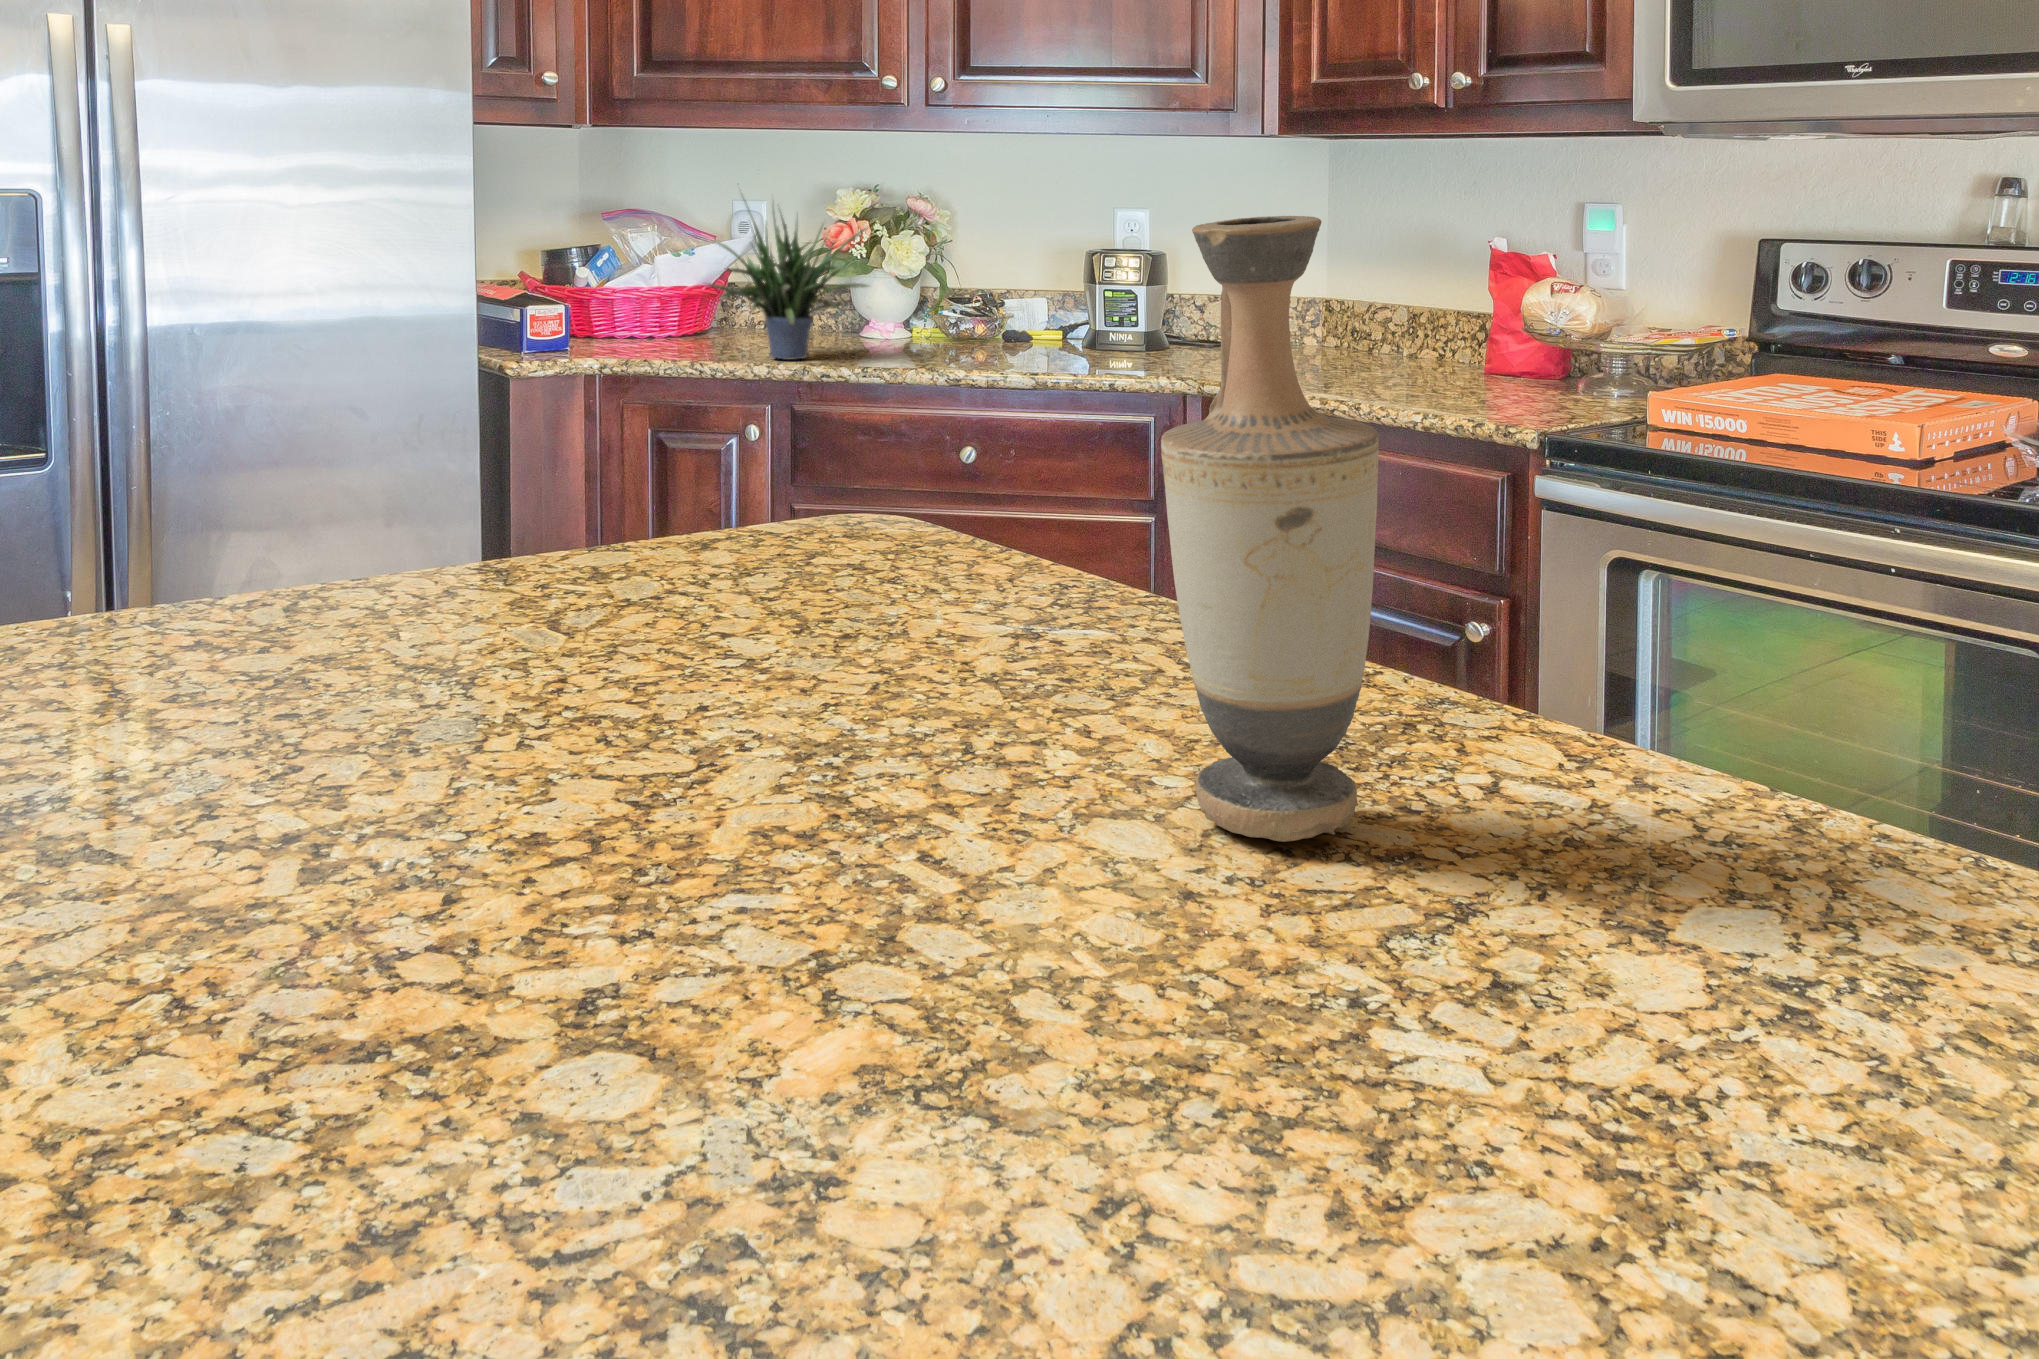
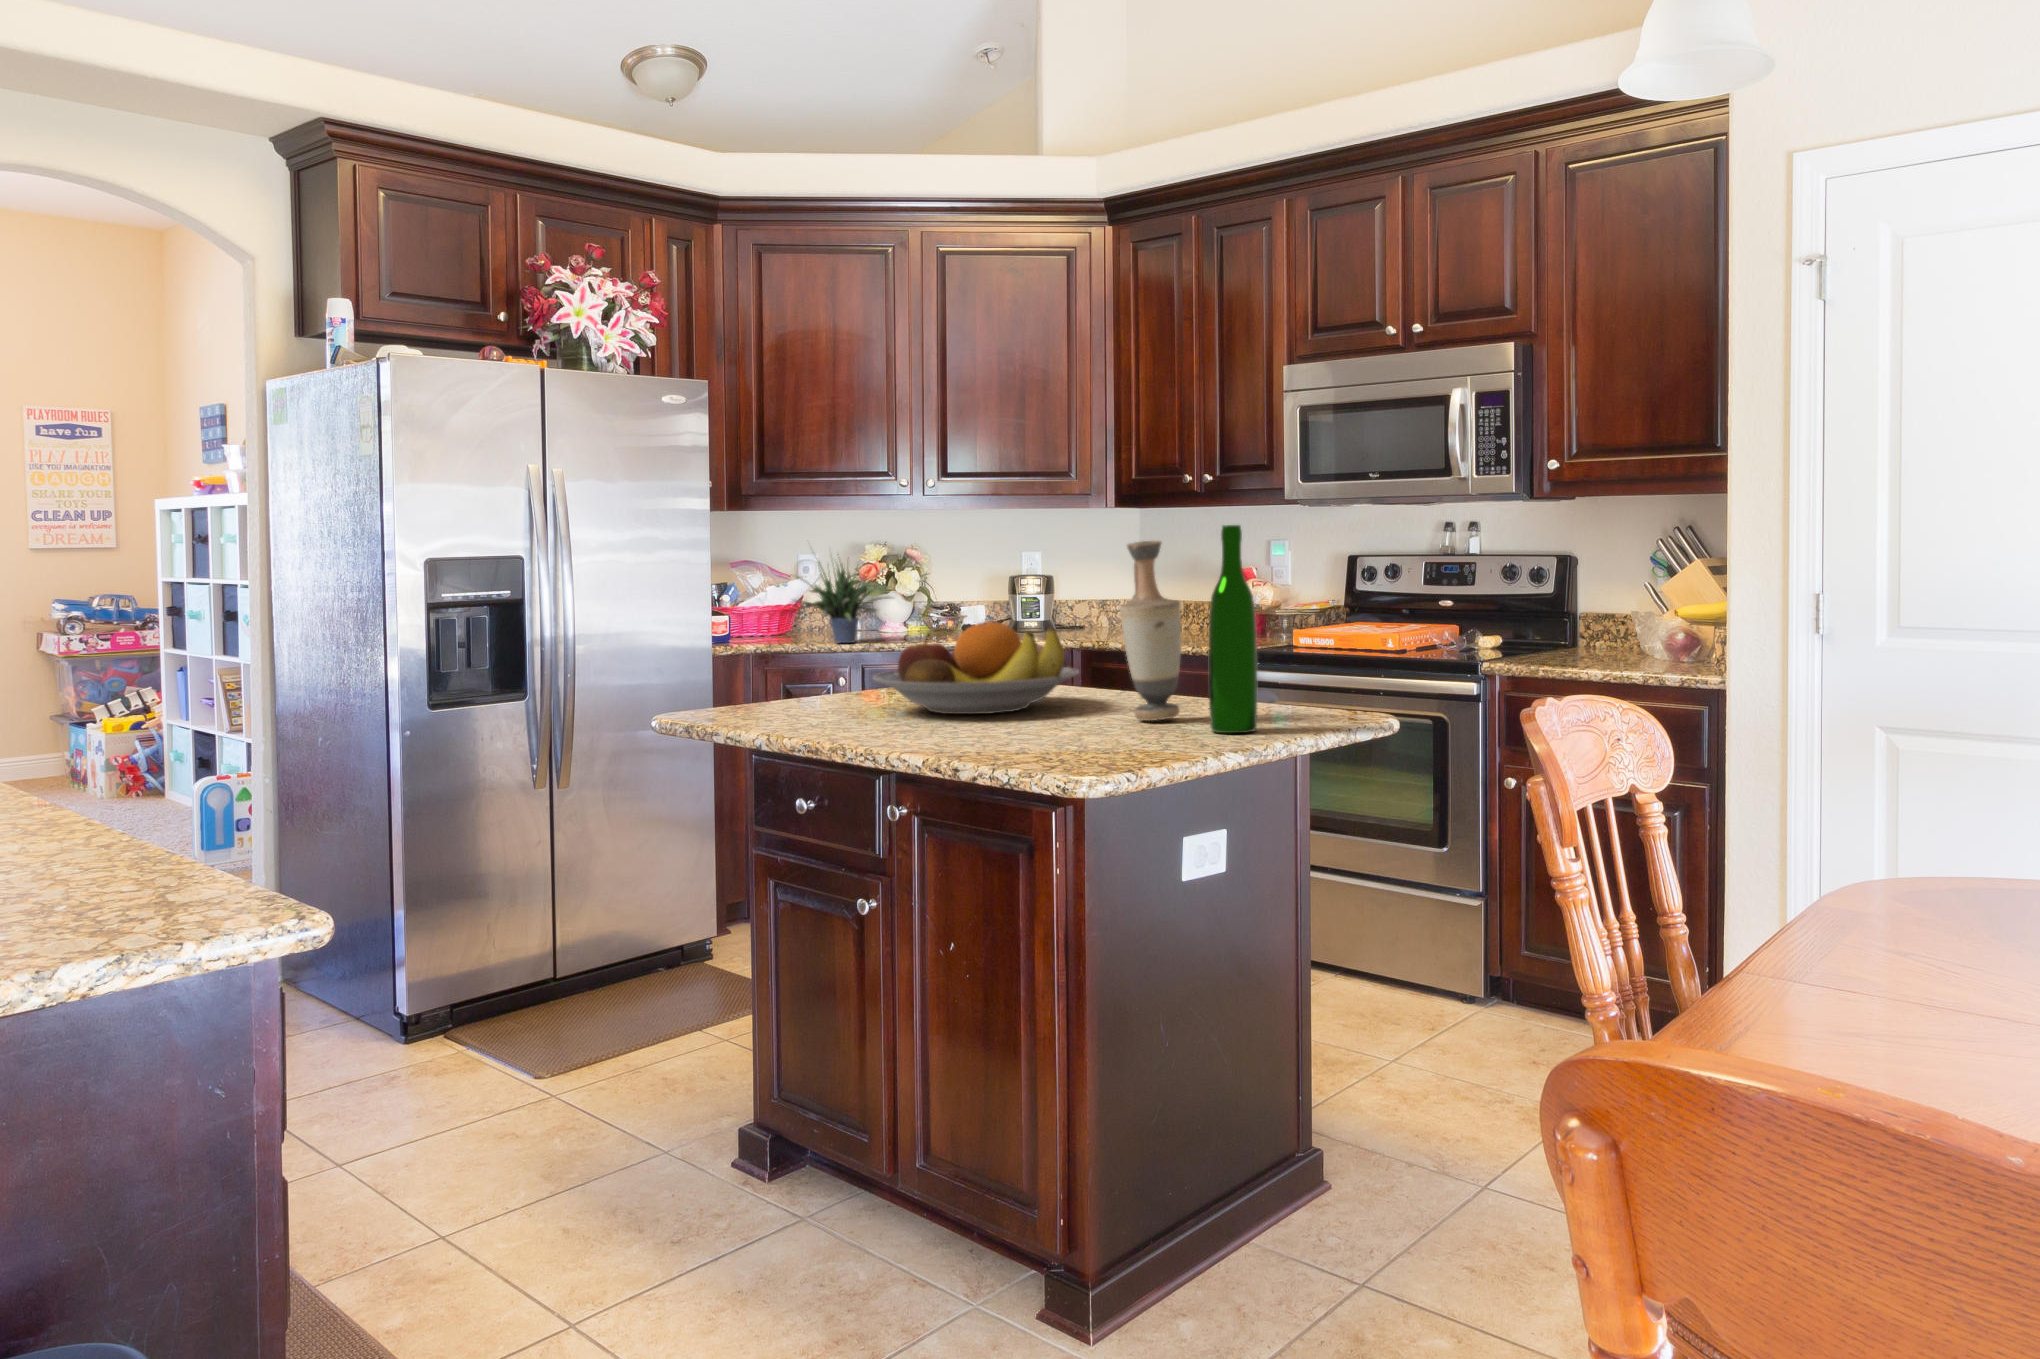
wine bottle: none [1475,164,1707,1040] -> present [1209,525,1257,733]
fruit bowl: none [502,428,1069,694] -> present [873,622,1079,714]

